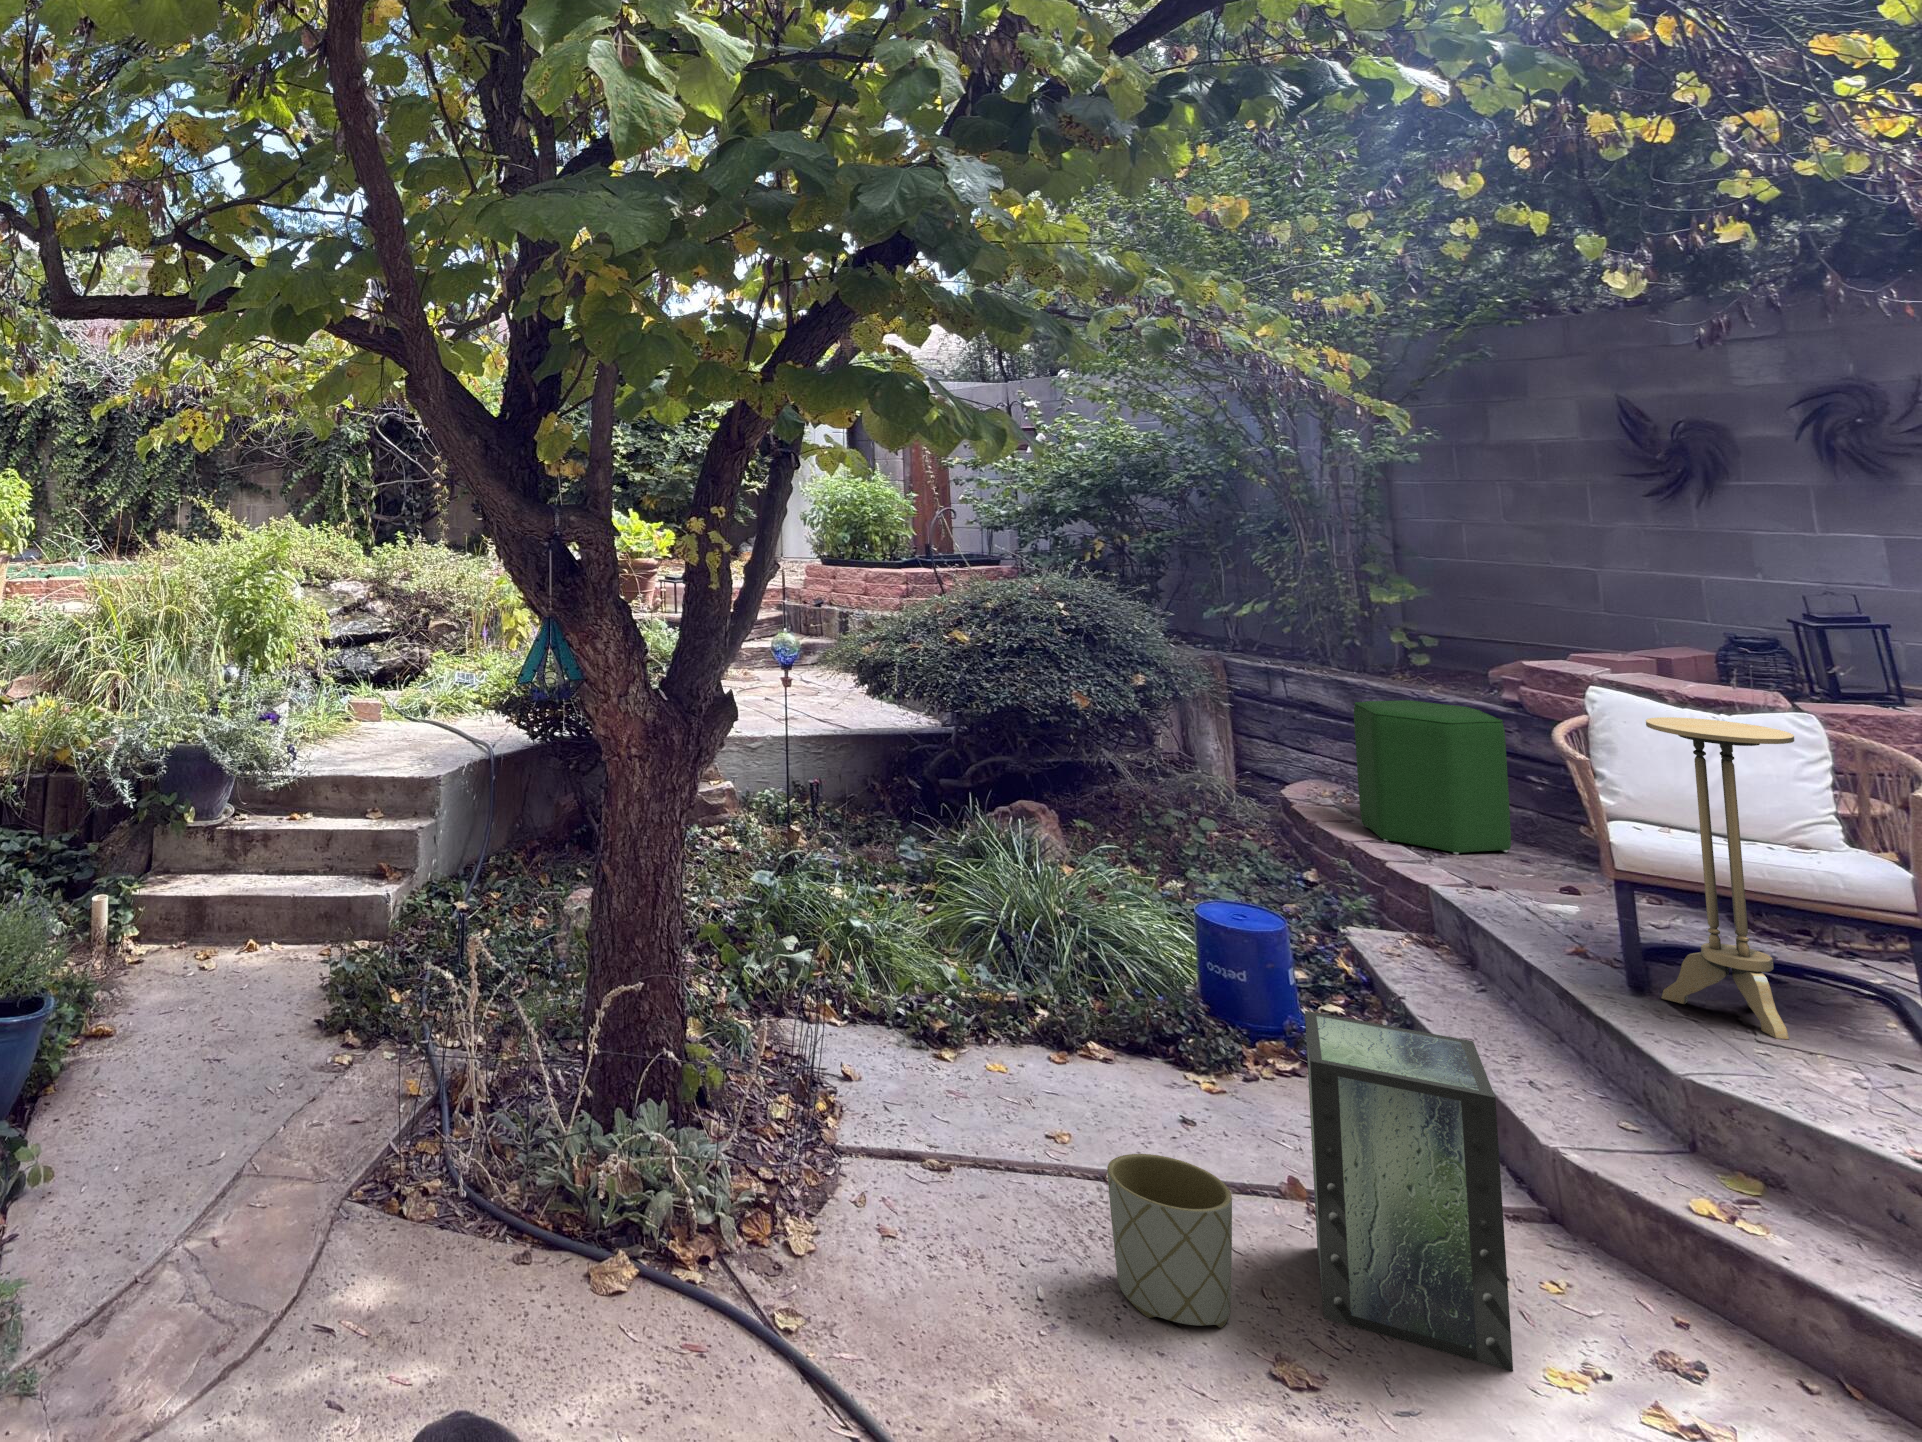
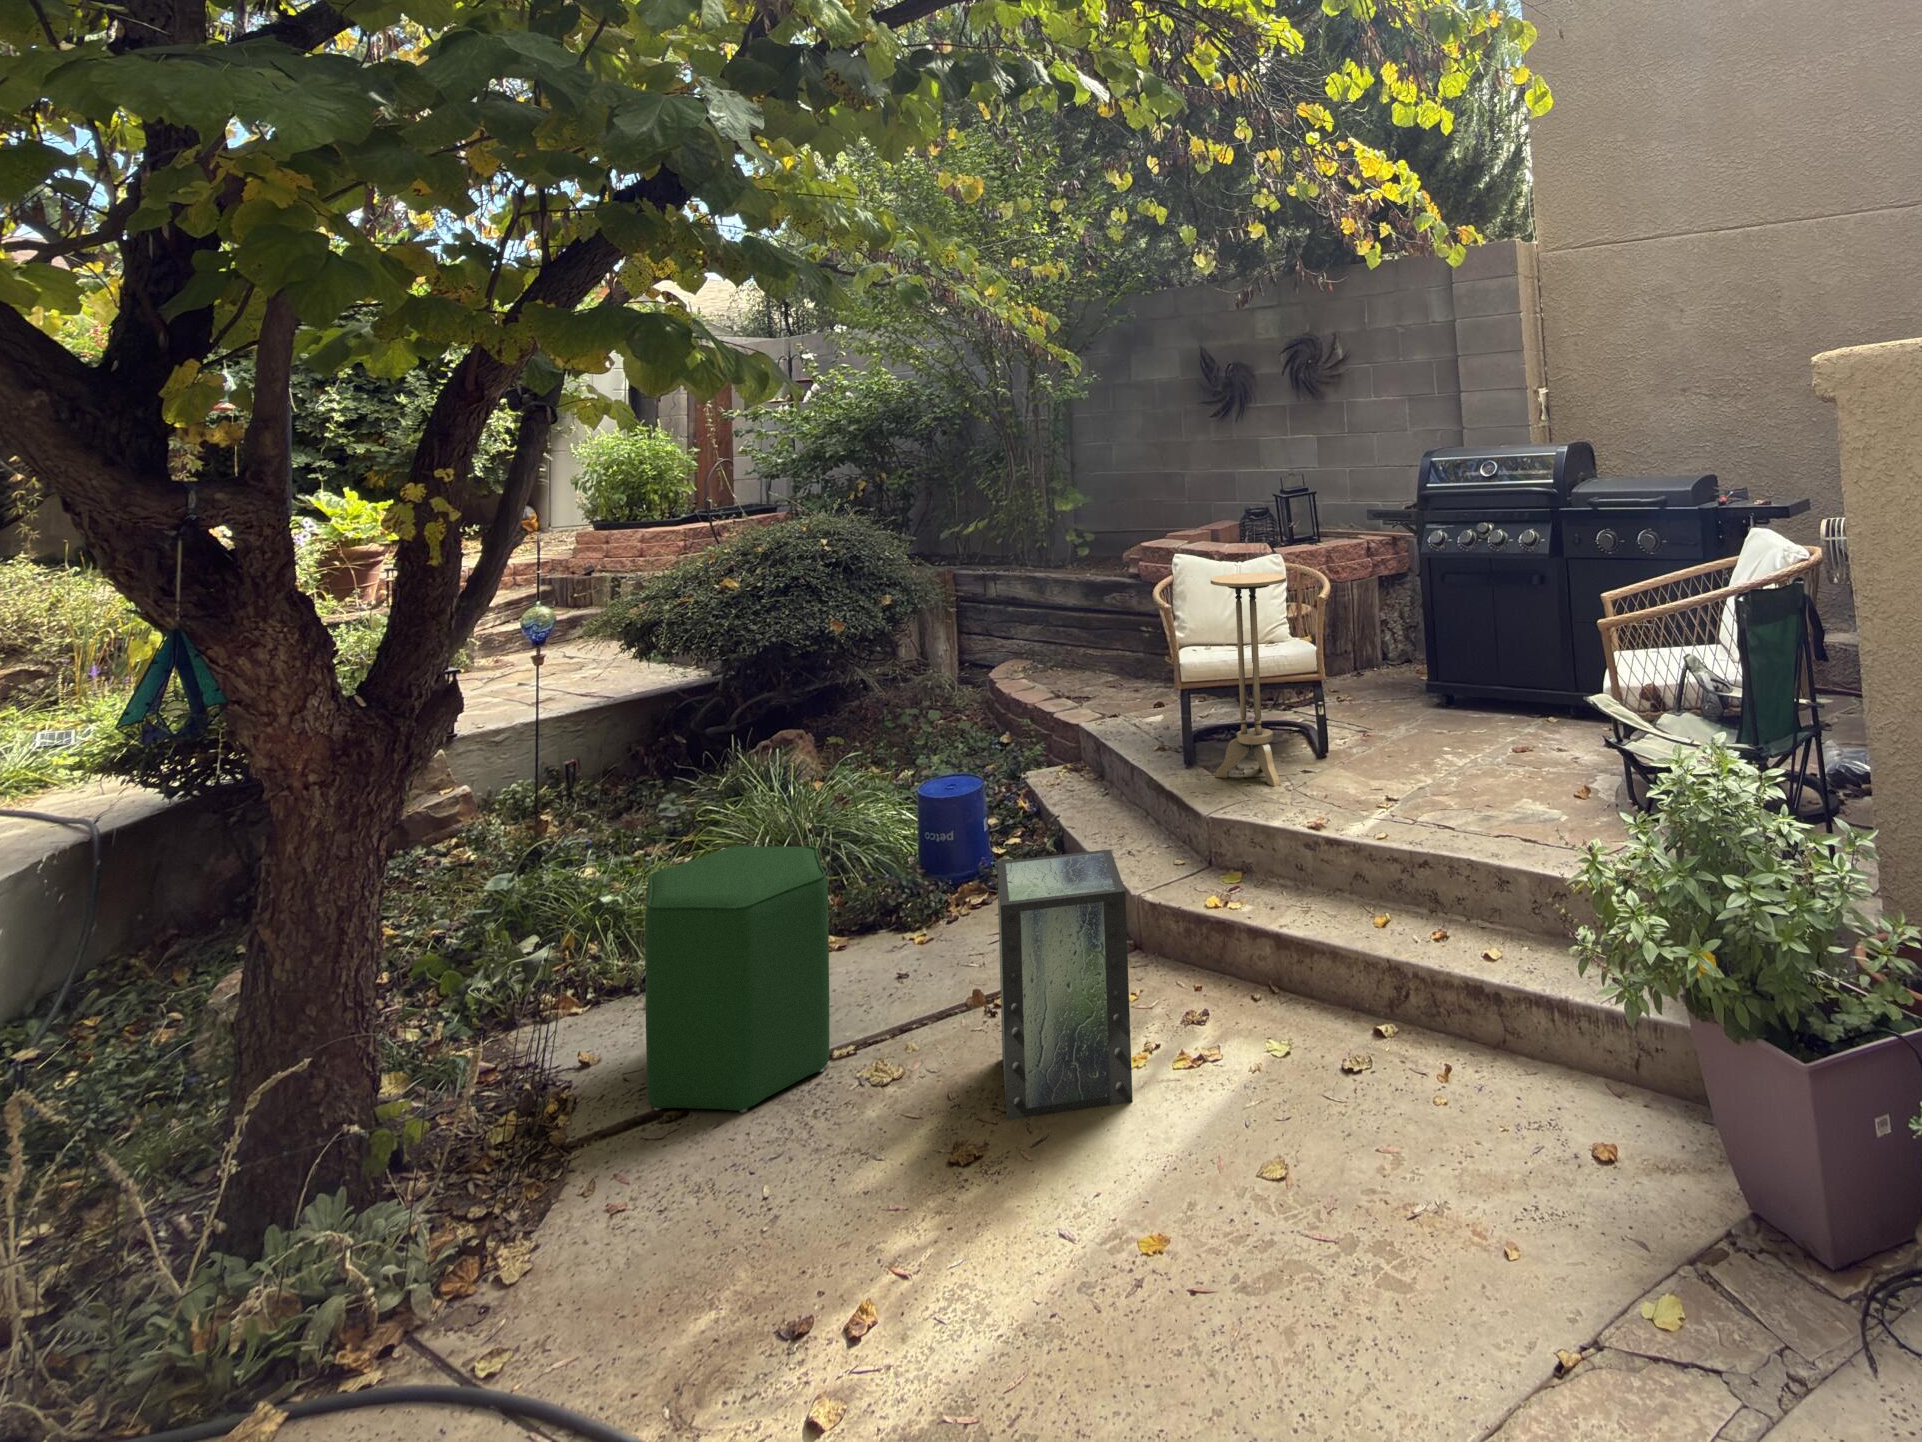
ottoman: present [1354,700,1511,855] -> present [645,846,829,1113]
planter: present [1107,1154,1232,1328] -> none [837,1030,939,1188]

